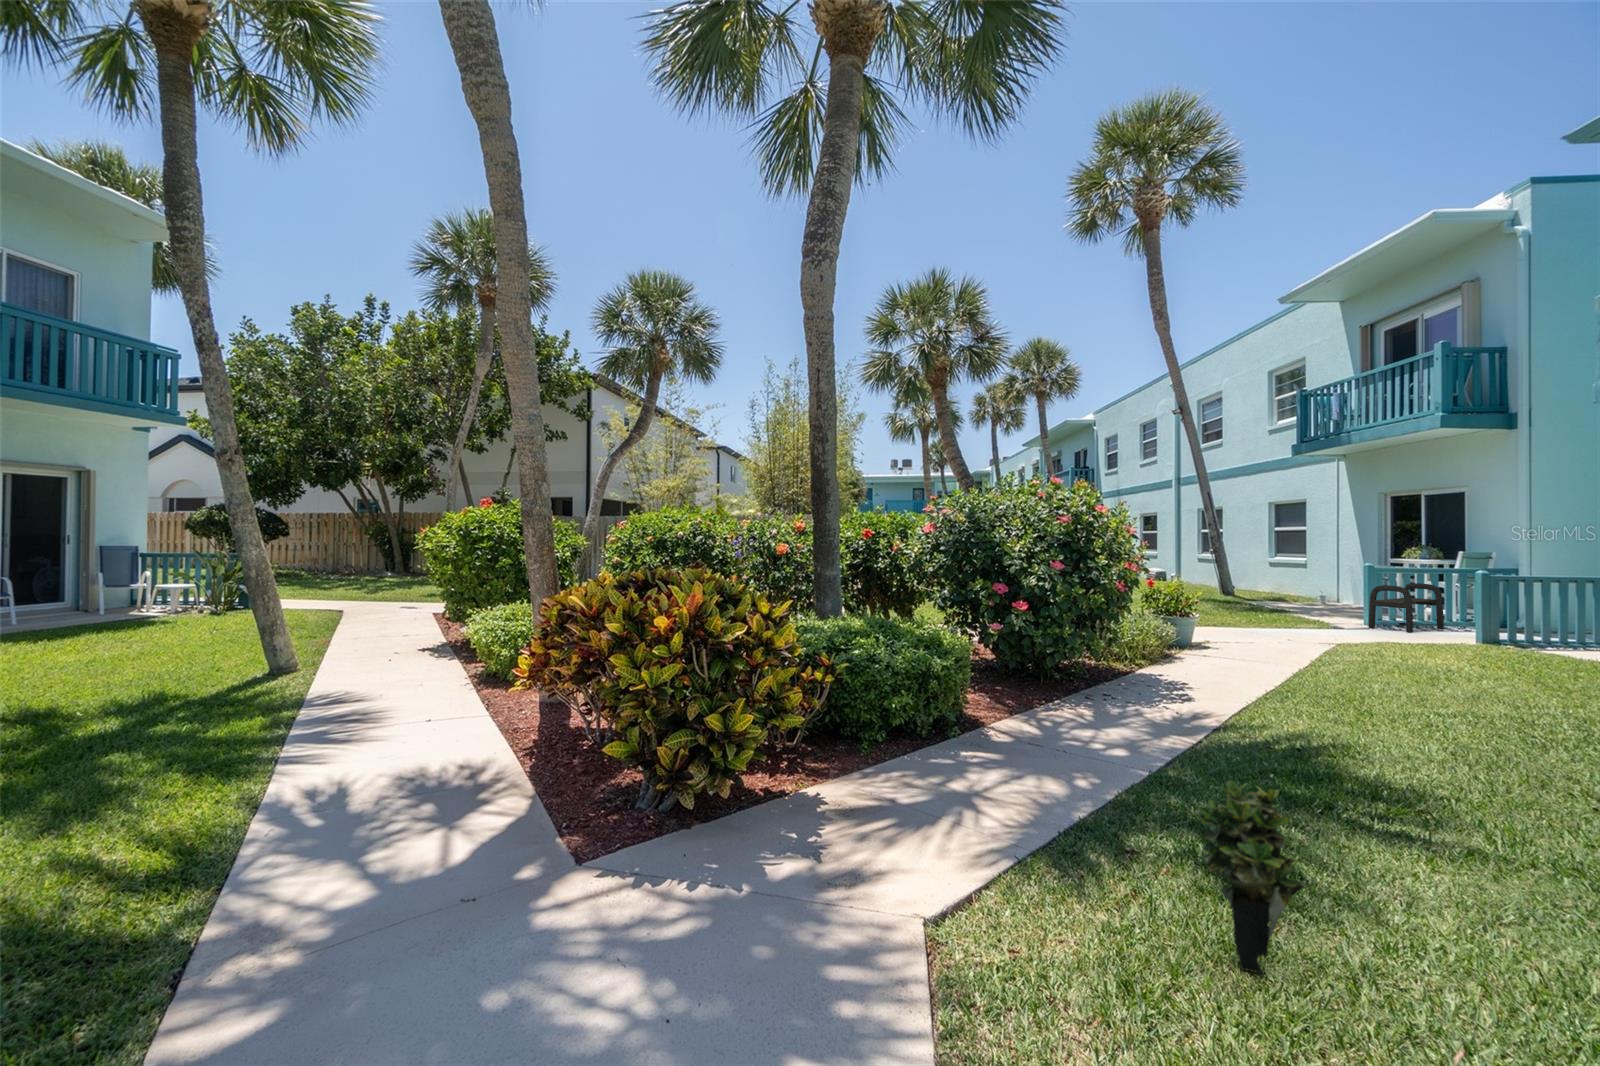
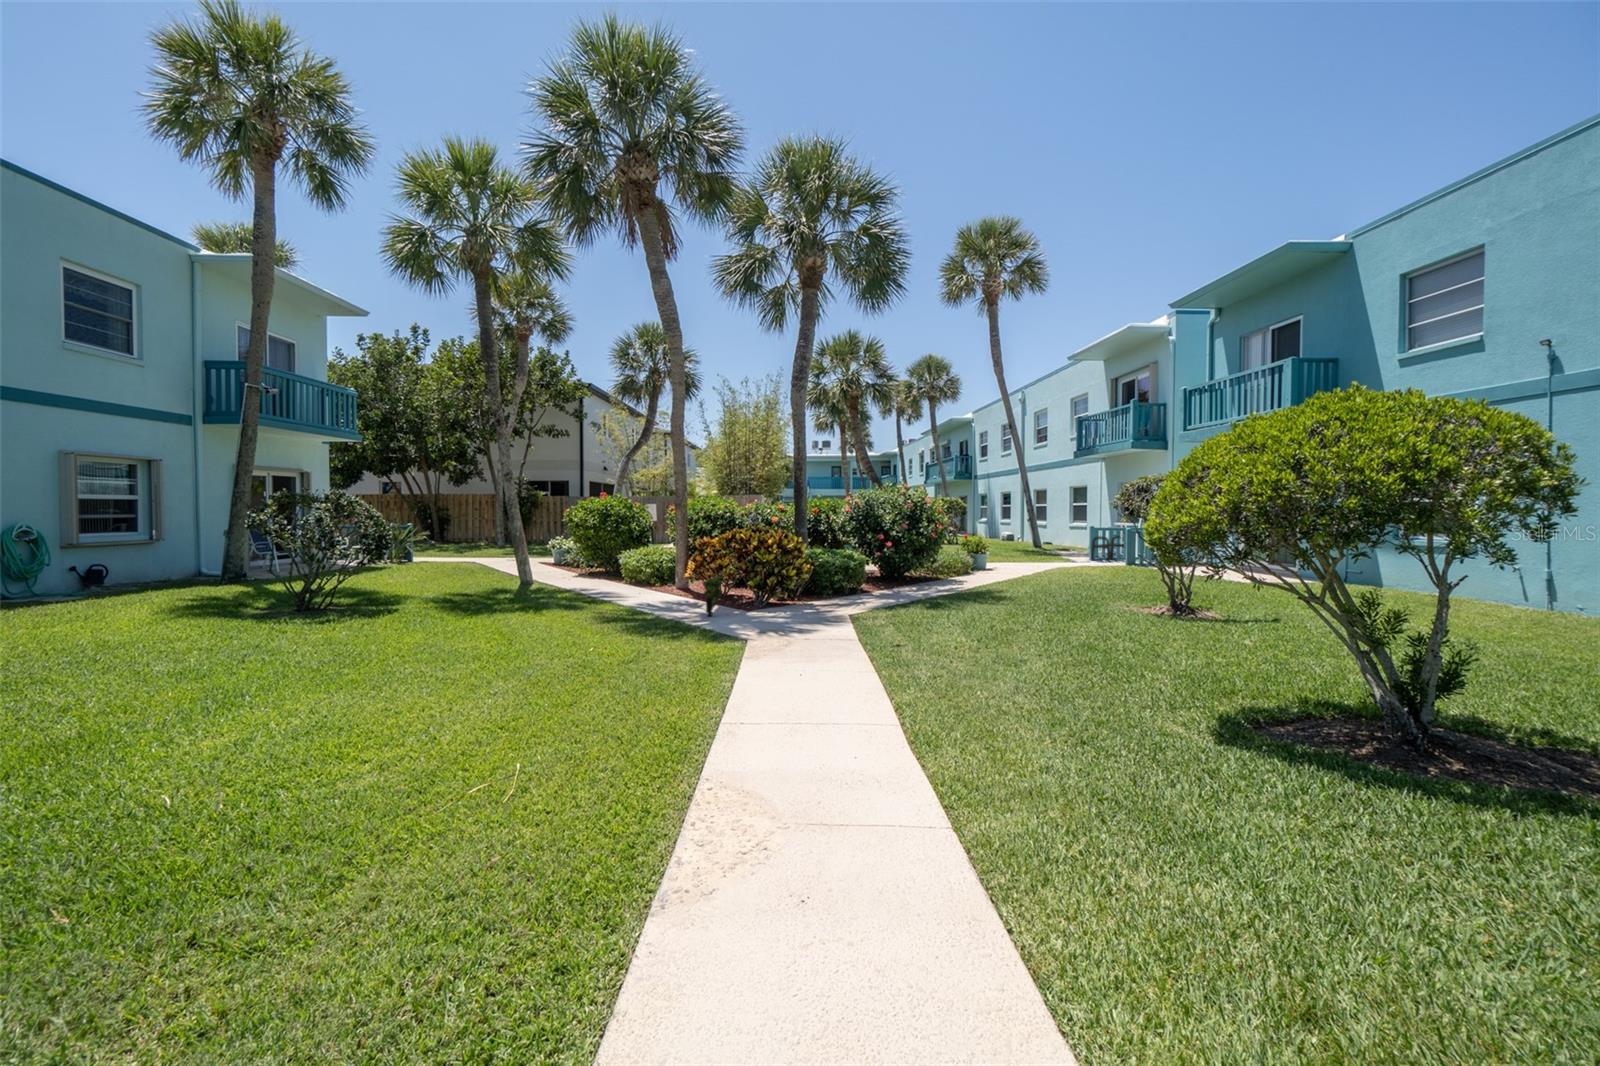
potted plant: present [1197,781,1306,974] -> present [702,576,723,616]

